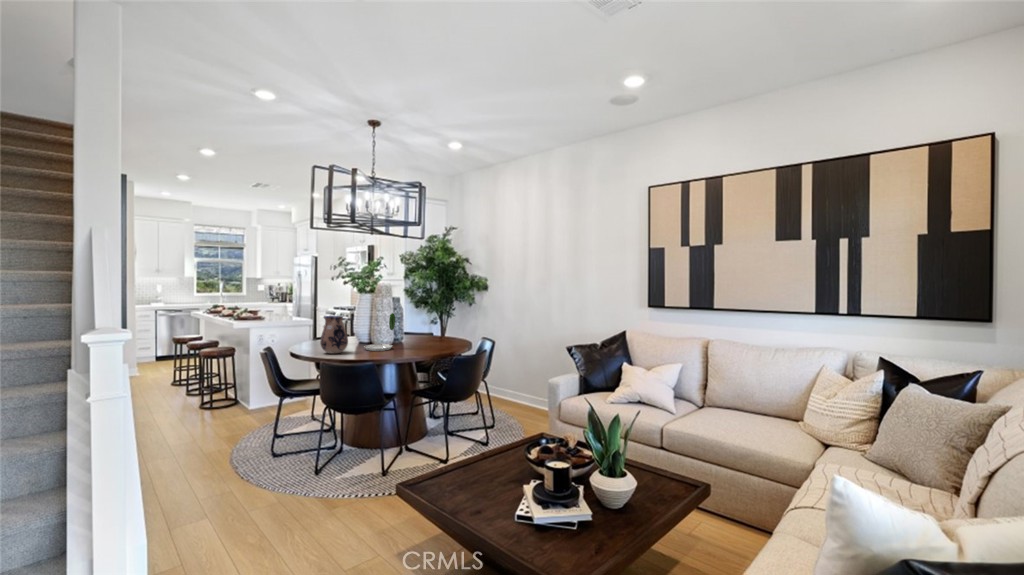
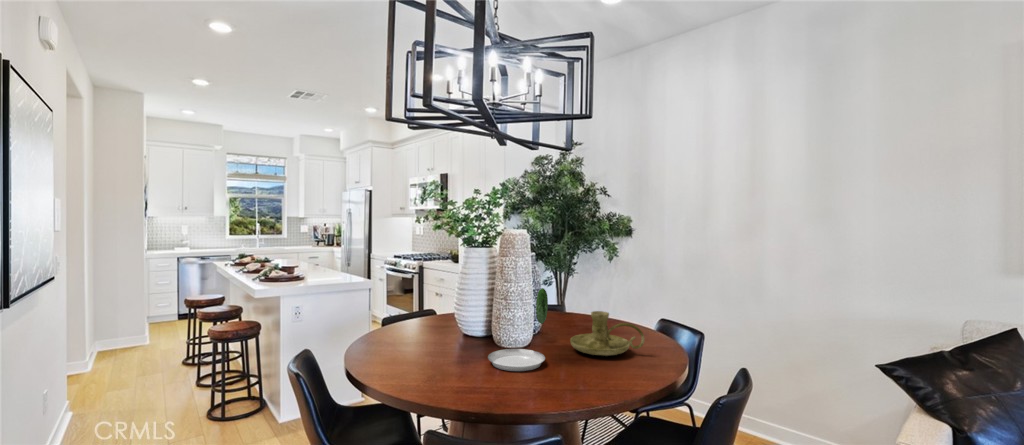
ceramic pitcher: present [320,316,348,354] -> none [406,296,463,384]
candle holder: none [411,326,446,347] -> present [570,311,644,356]

